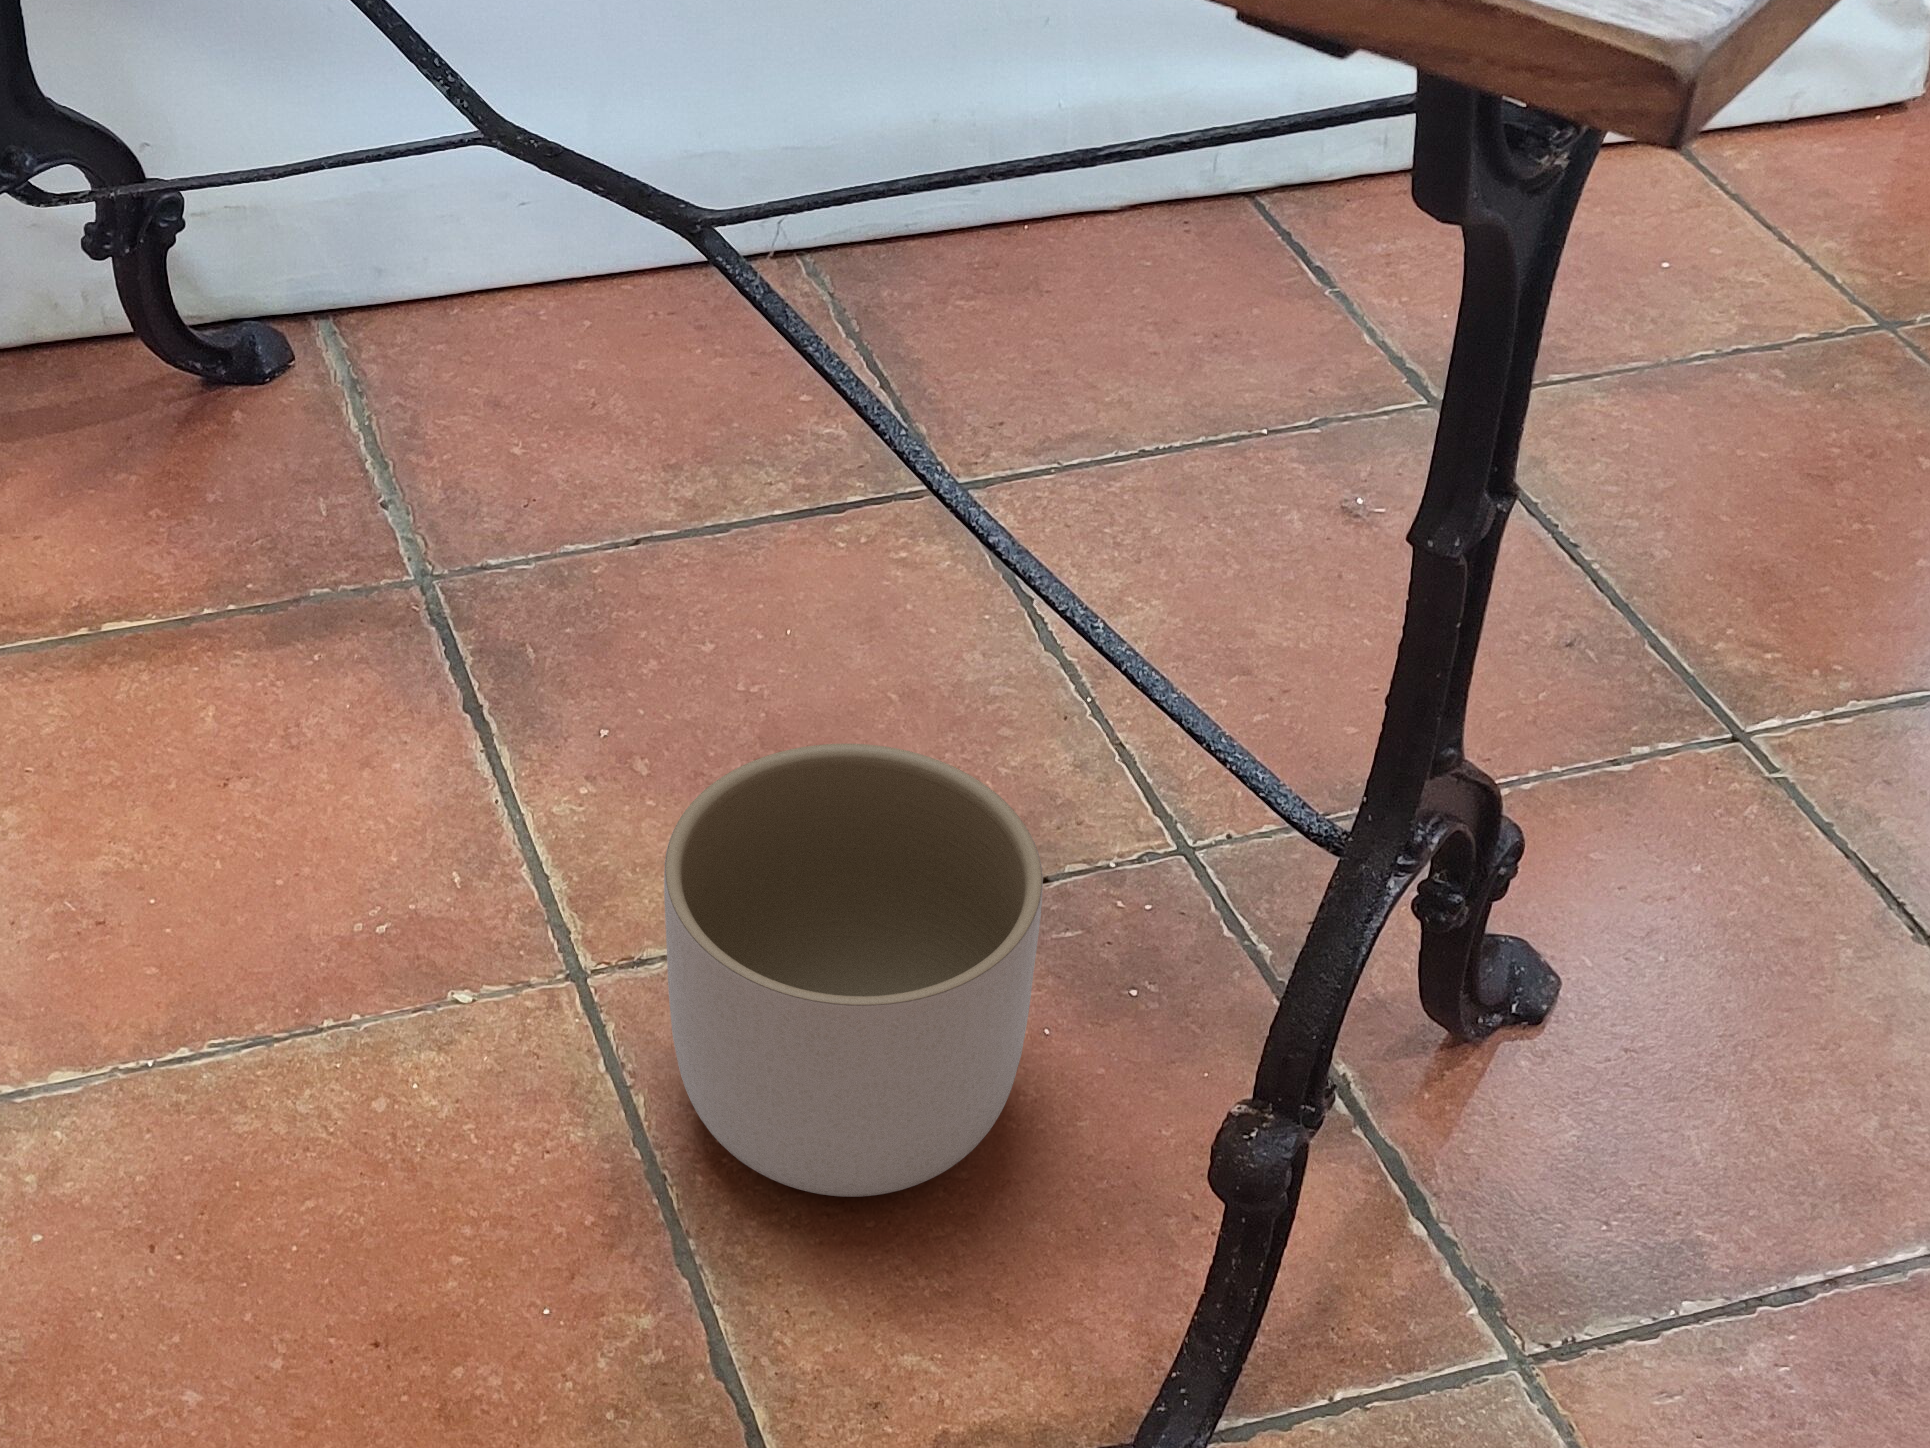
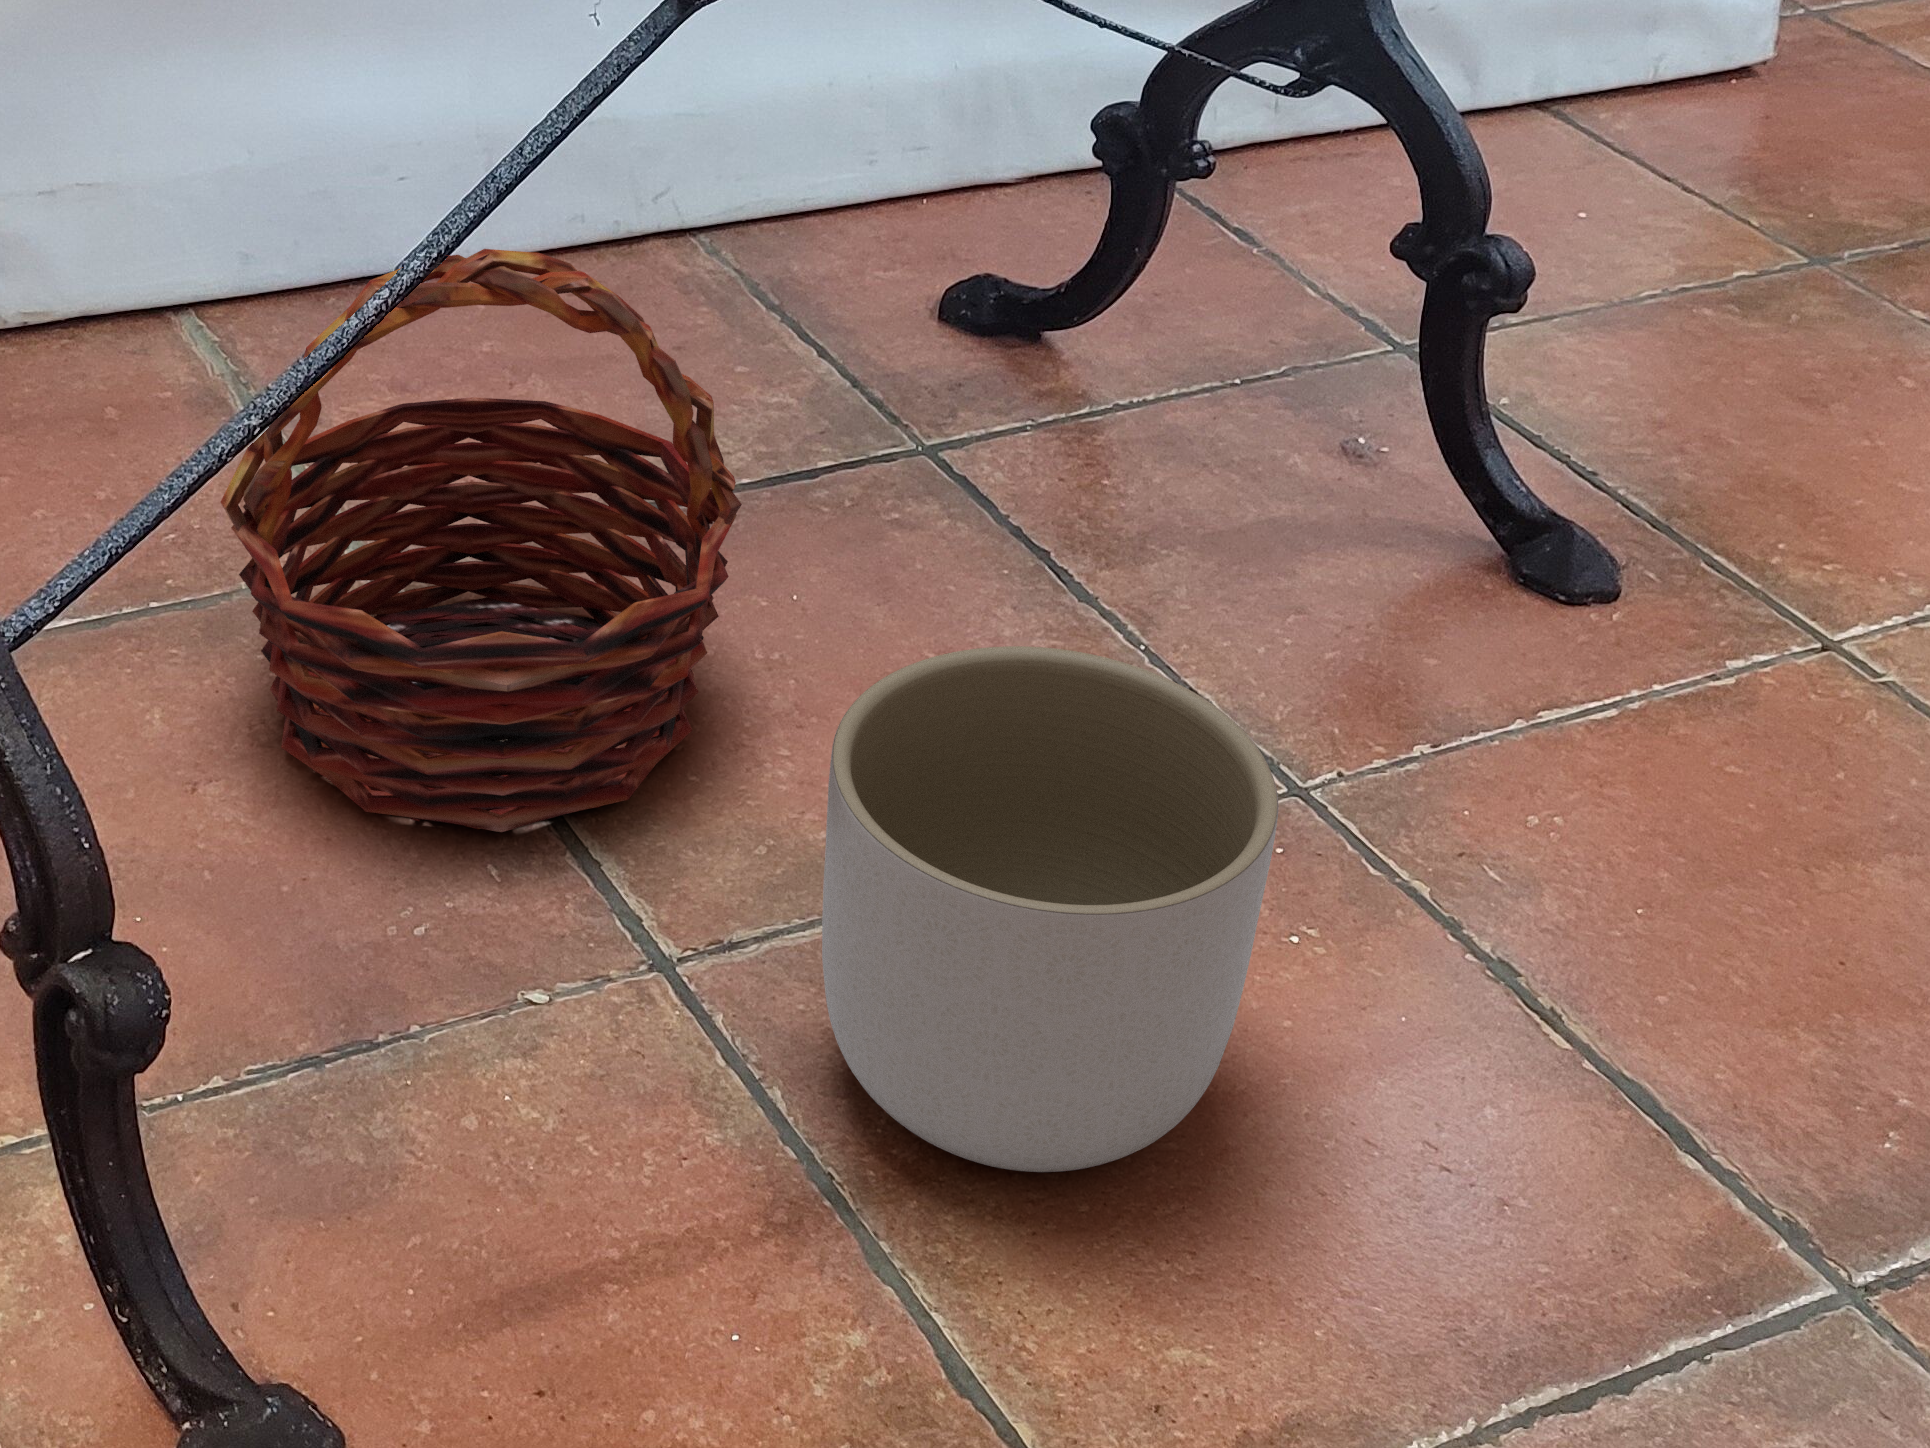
basket: none [248,354,699,847] -> present [221,249,742,832]

